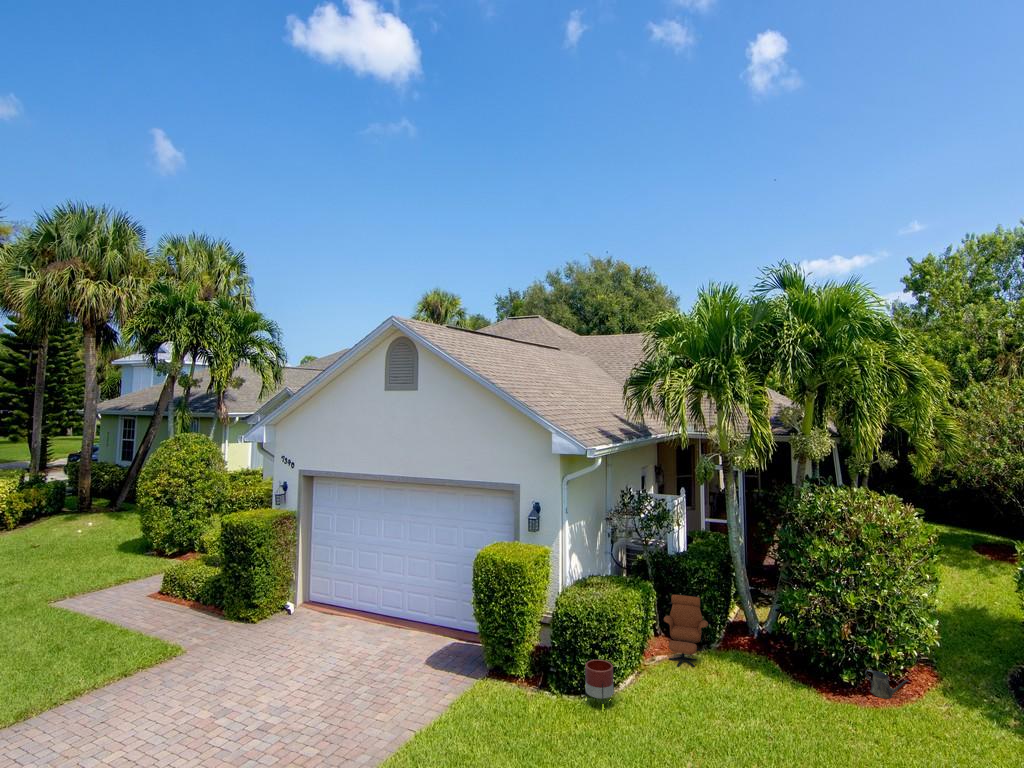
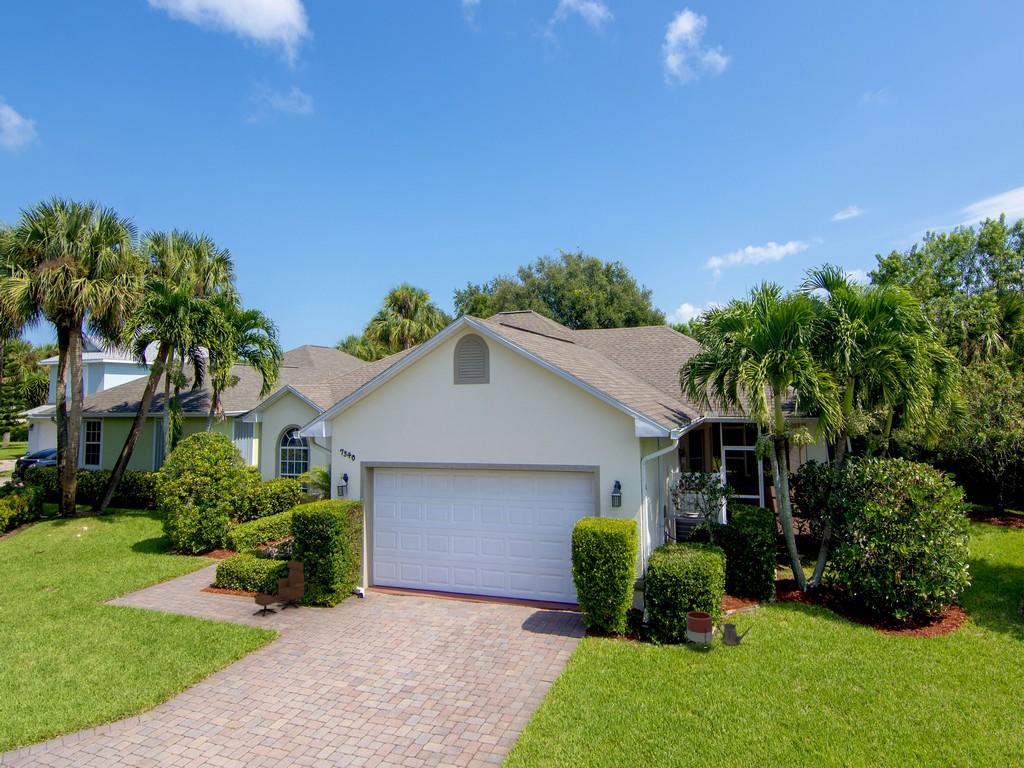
lounge chair: present [664,595,708,667] -> present [253,561,305,616]
watering can: present [865,670,909,698] -> present [718,623,752,646]

